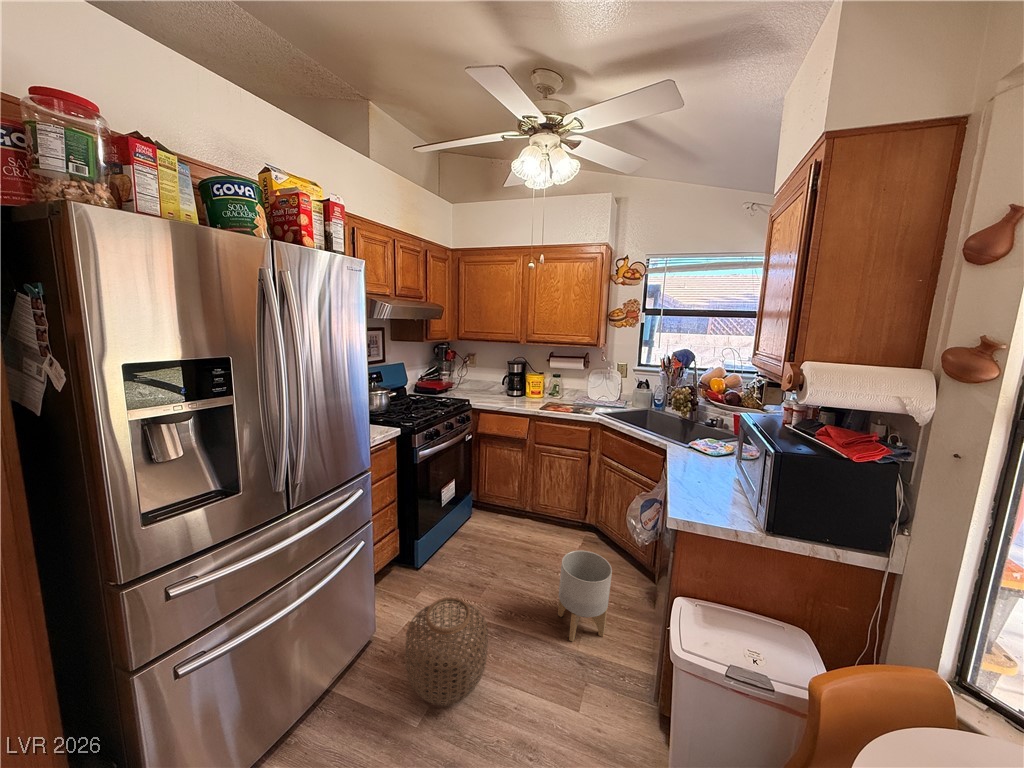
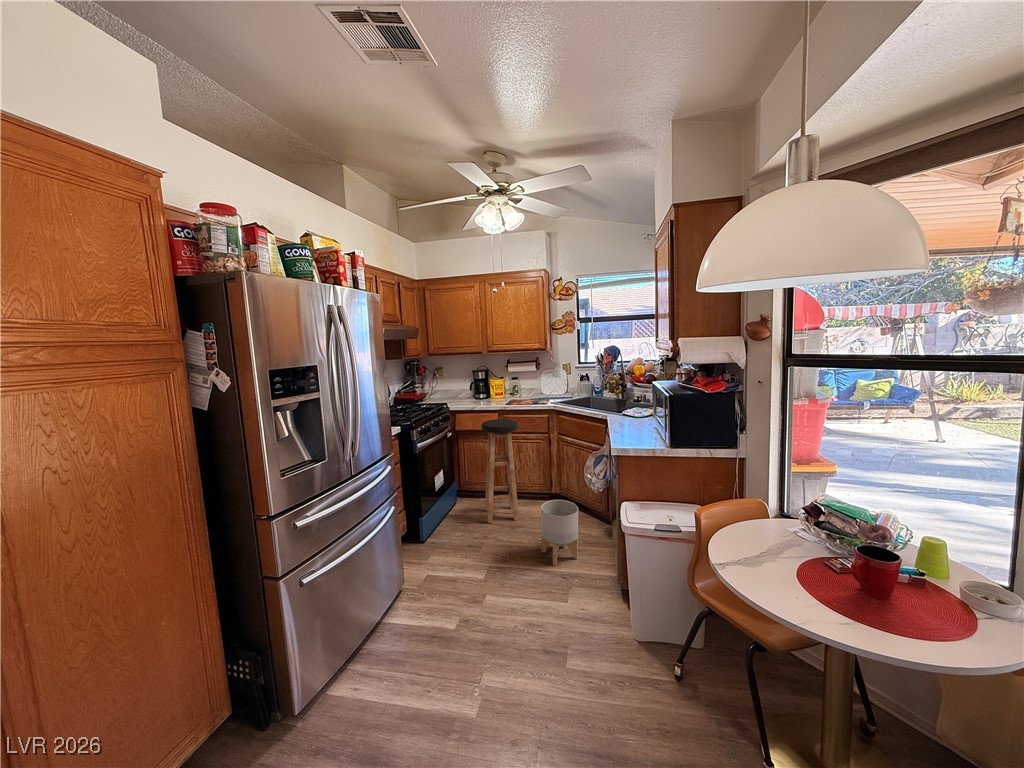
bar stool: none [499,428,549,557] -> present [481,419,519,523]
woven basket: present [405,597,488,705] -> none [437,538,497,615]

